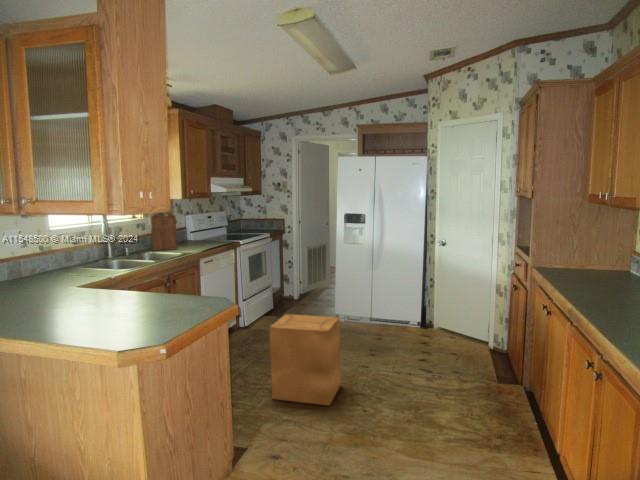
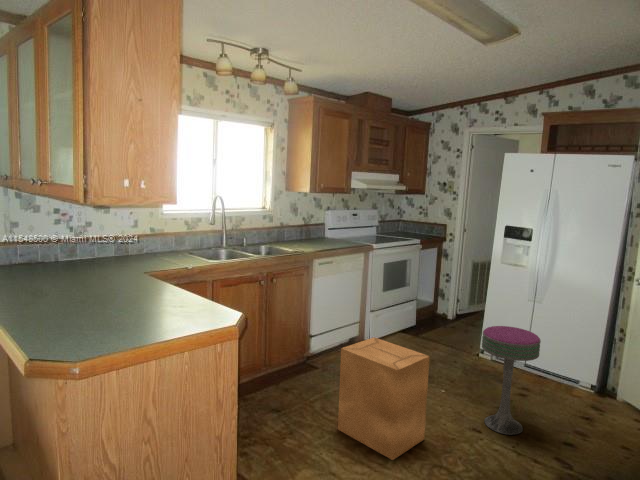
cutting board: present [151,212,177,251] -> none [280,205,304,246]
bar stool: none [363,286,403,366] -> present [482,326,541,435]

